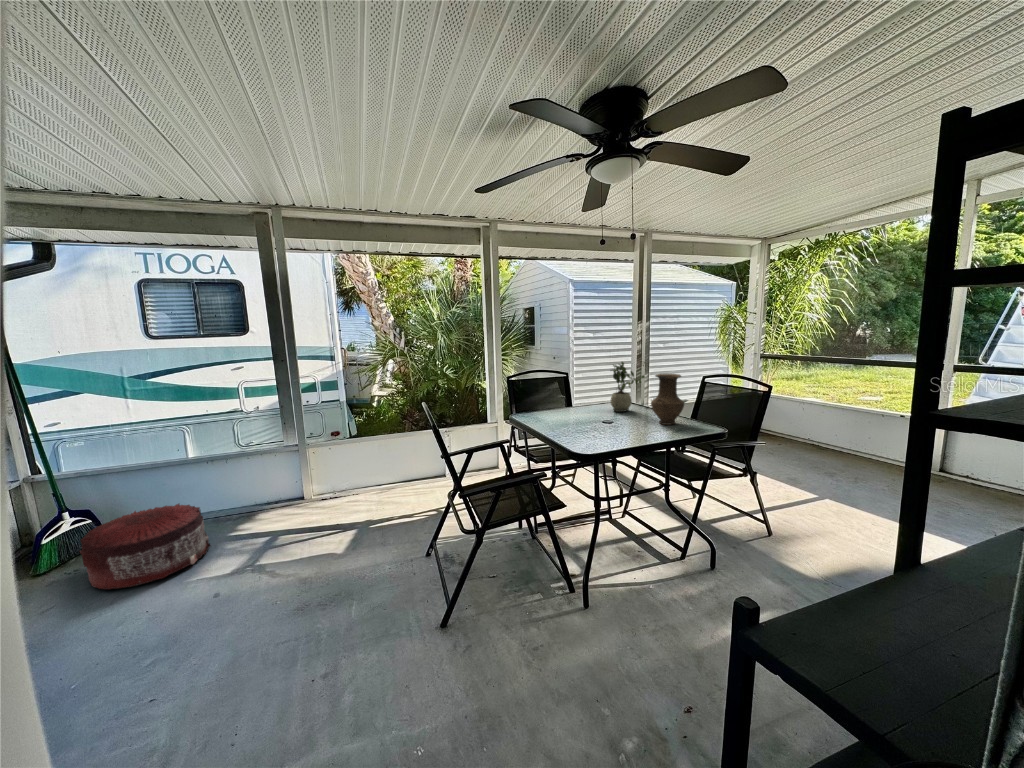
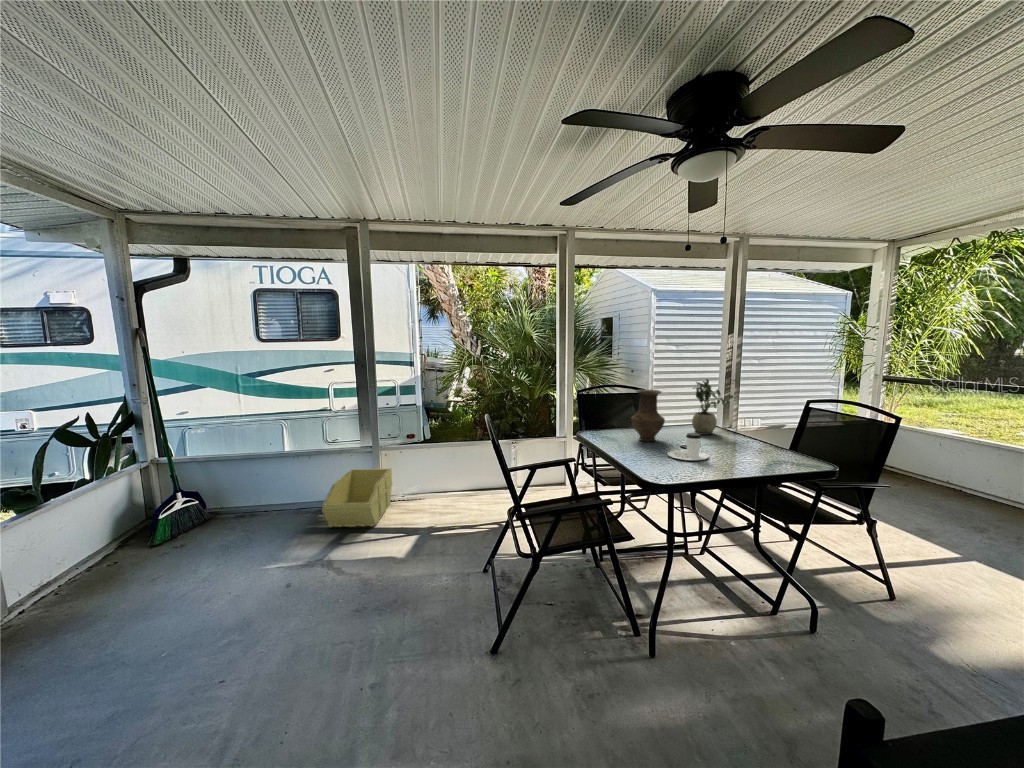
vase: present [651,374,684,425] -> present [631,389,665,441]
coffee cup: none [592,410,627,434] -> present [667,433,708,460]
storage bin: none [246,467,319,532] -> present [322,469,392,527]
pouf: present [79,504,211,590] -> none [180,494,291,569]

